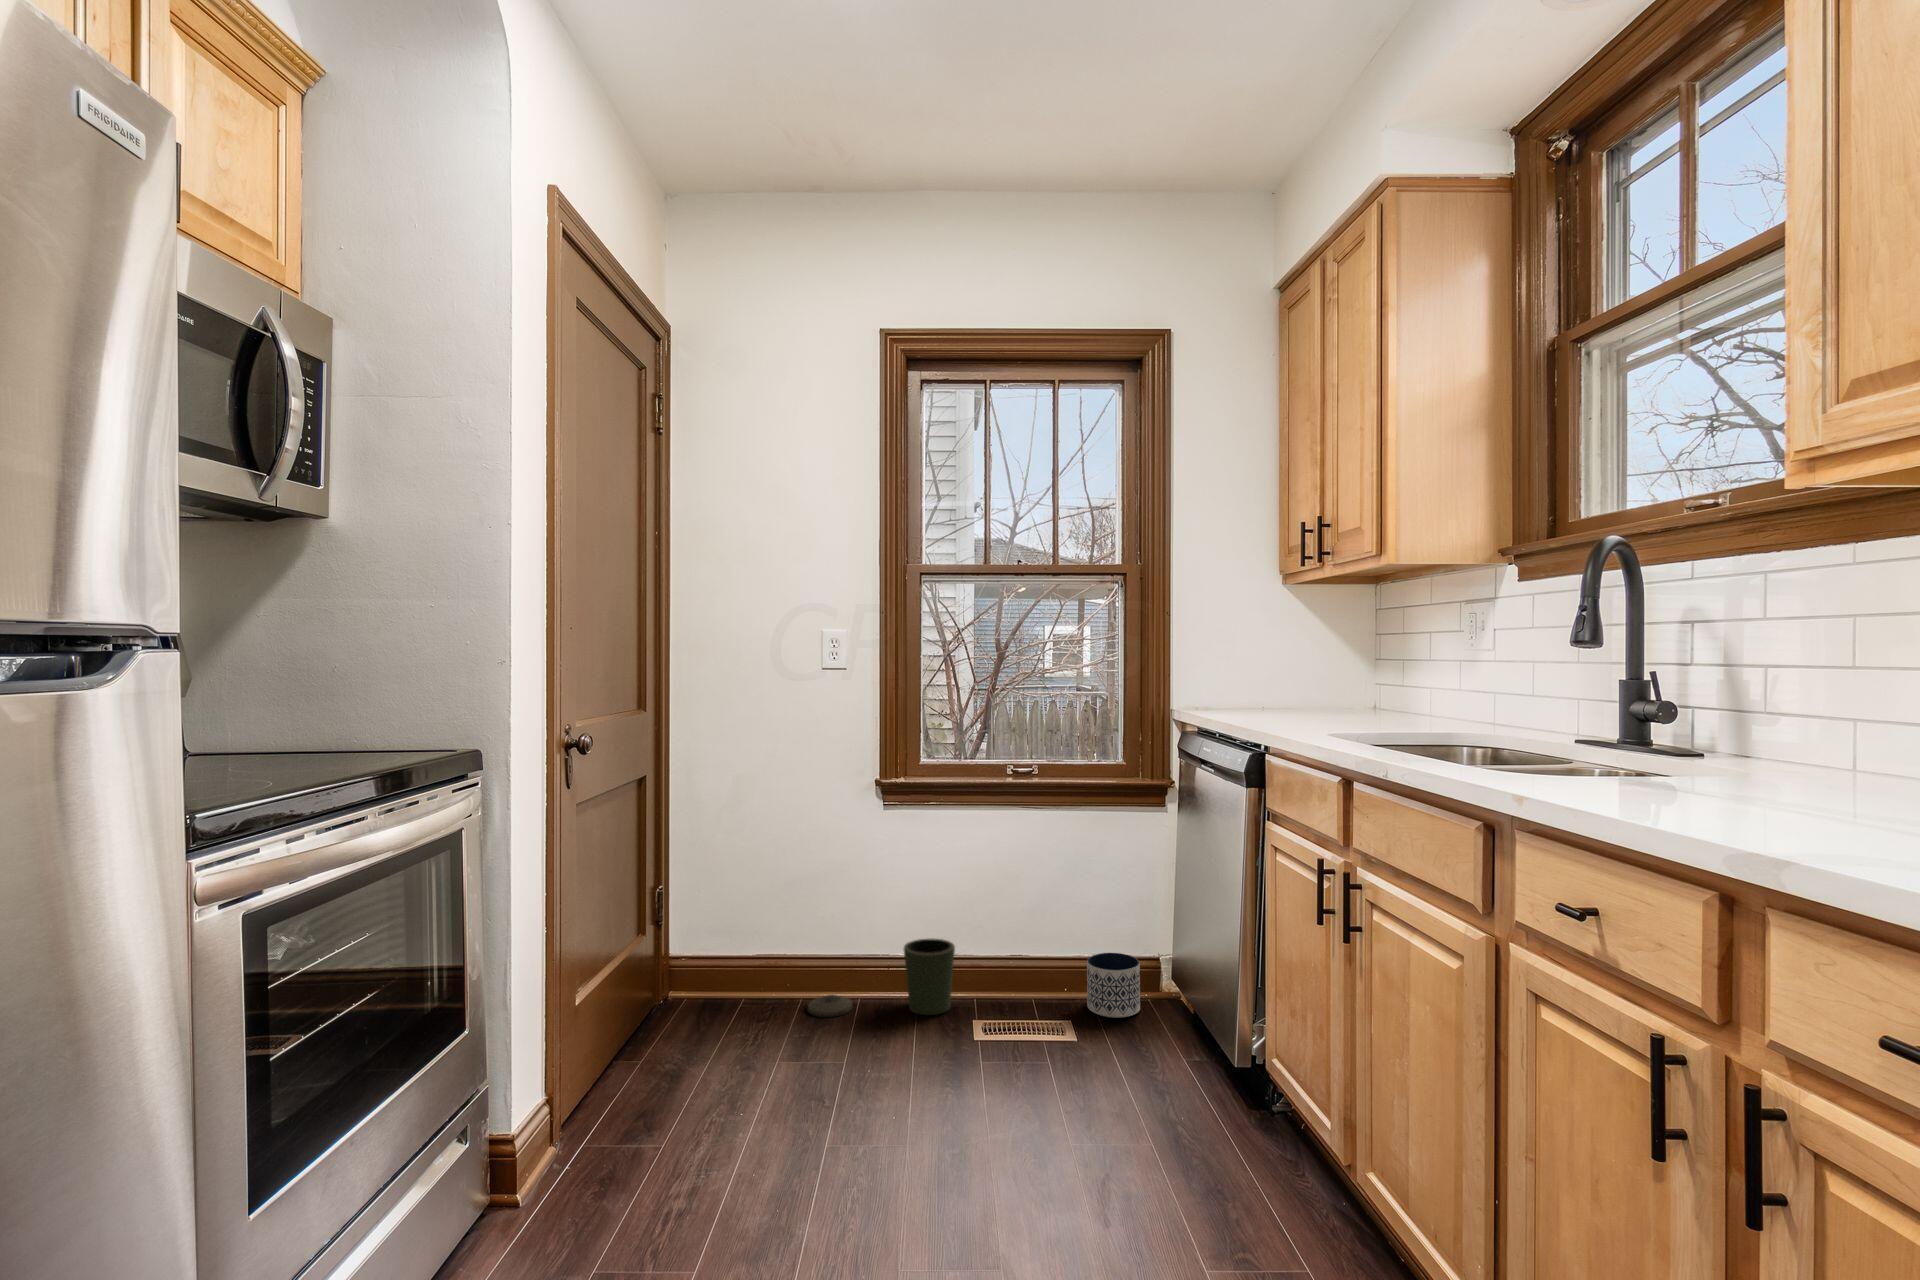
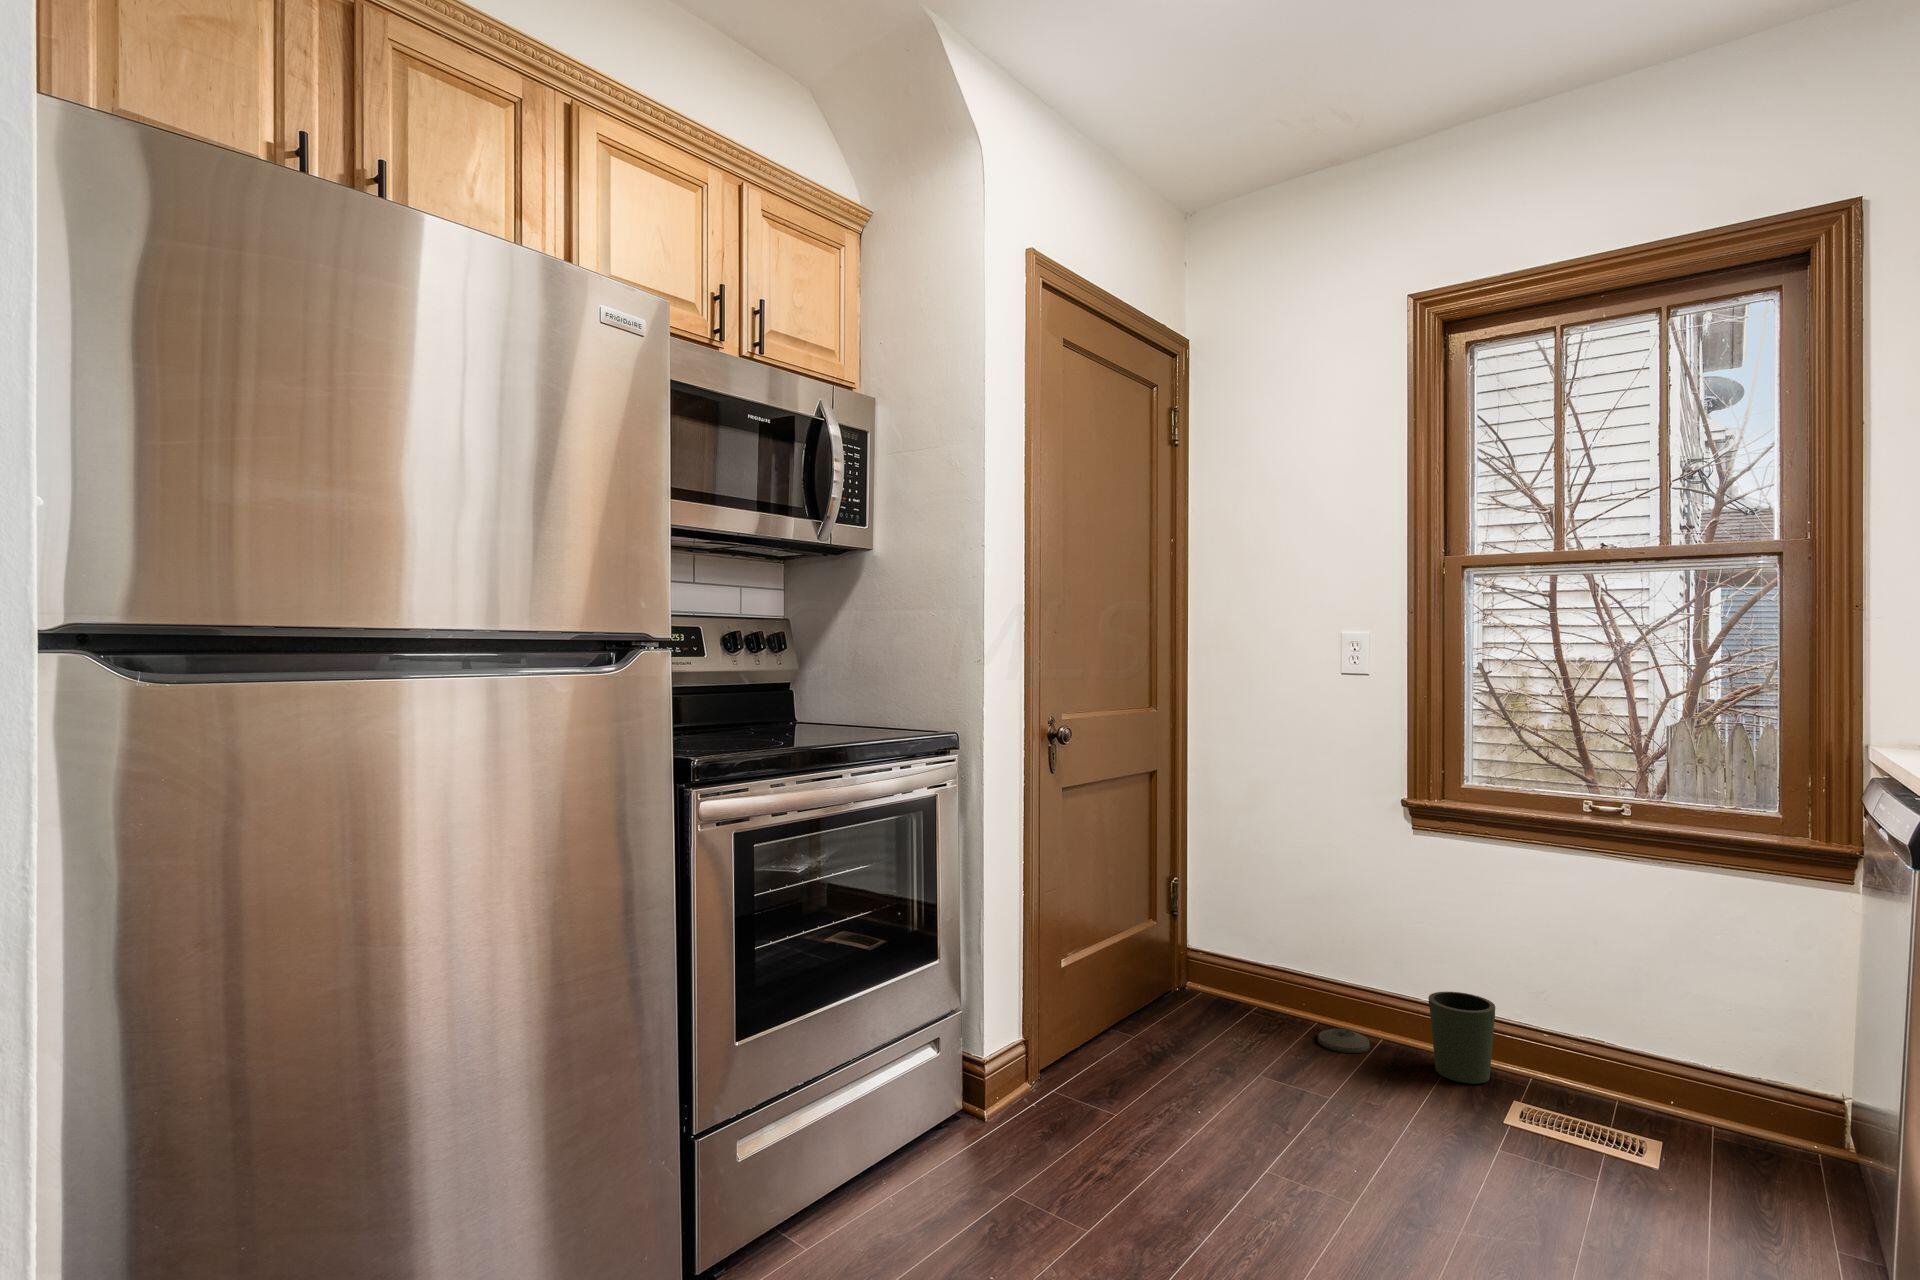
planter: present [1087,953,1140,1018] -> none [1691,1067,1783,1163]

